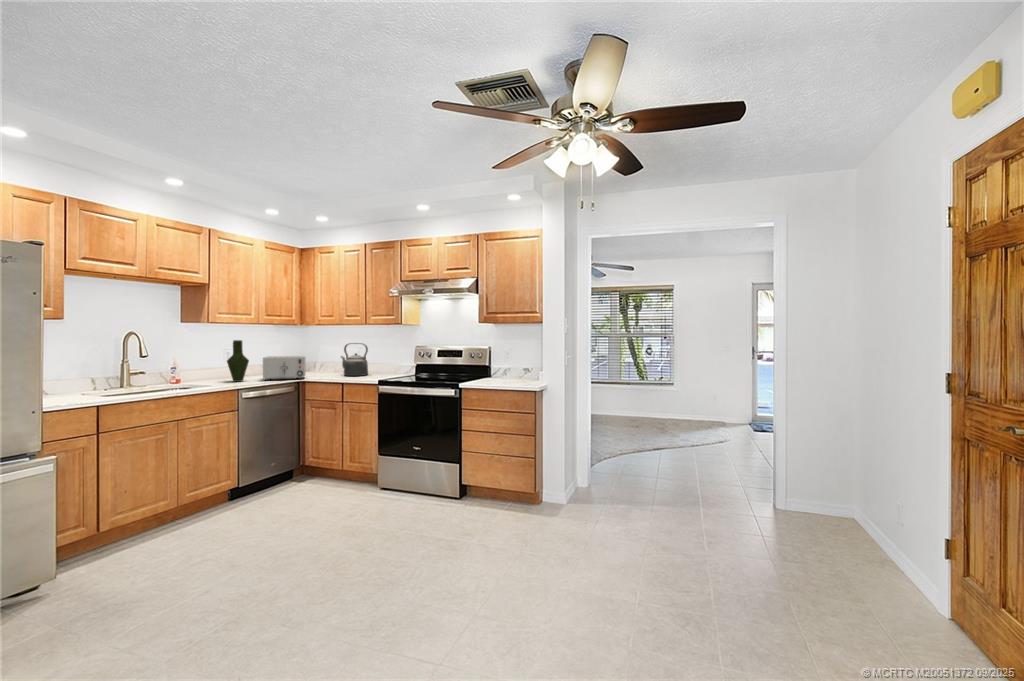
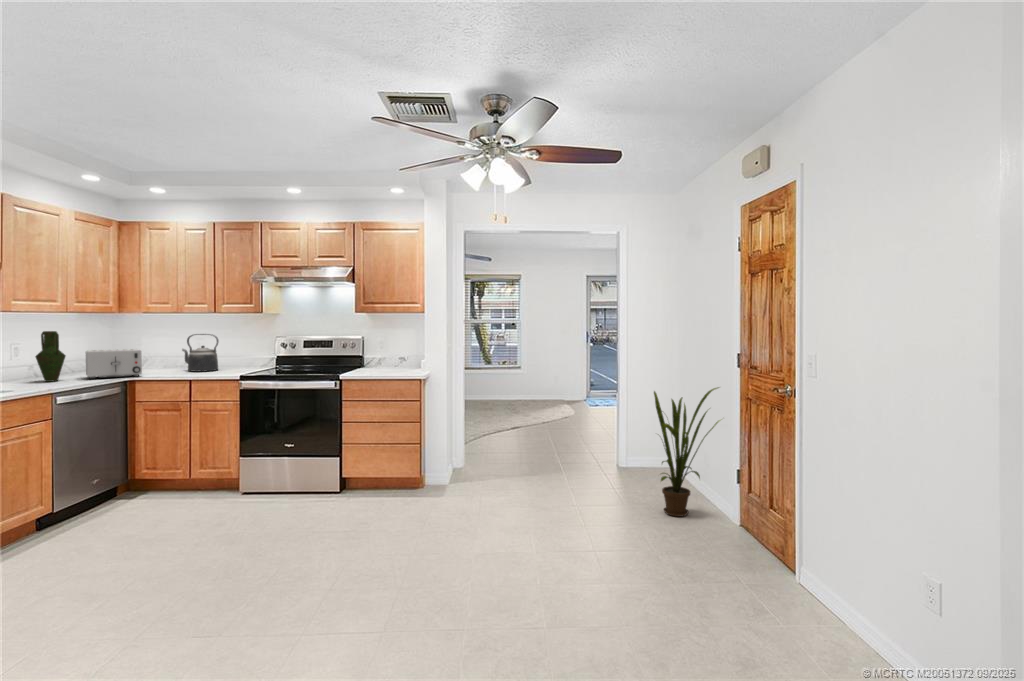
house plant: none [806,417,922,587] -> present [654,387,720,517]

